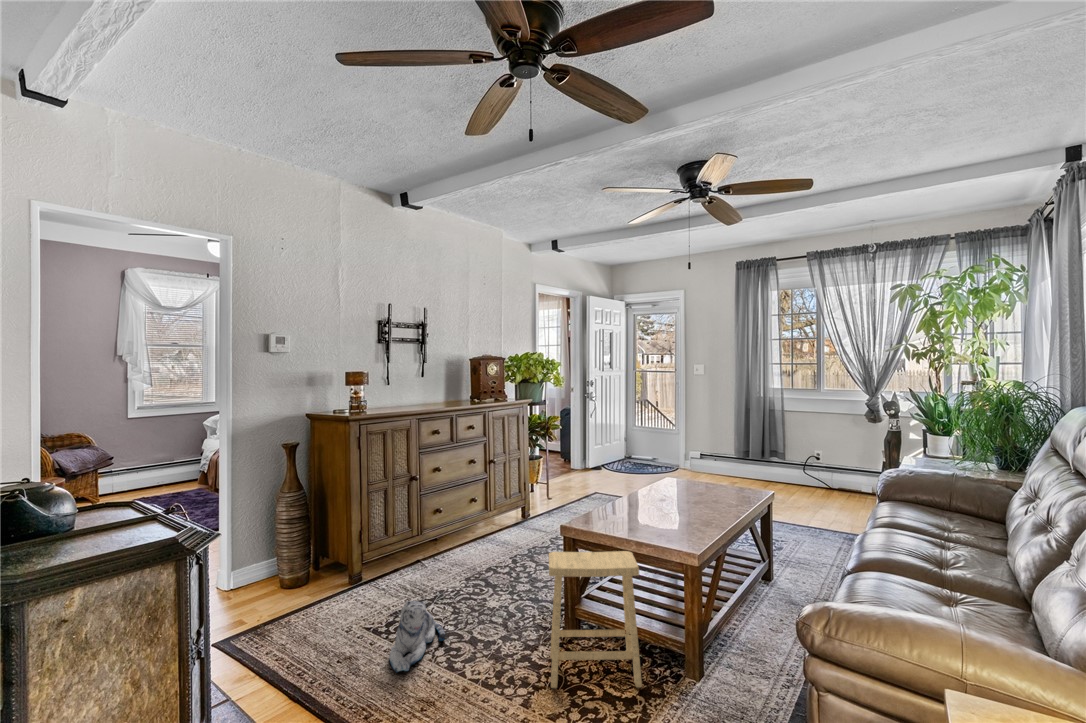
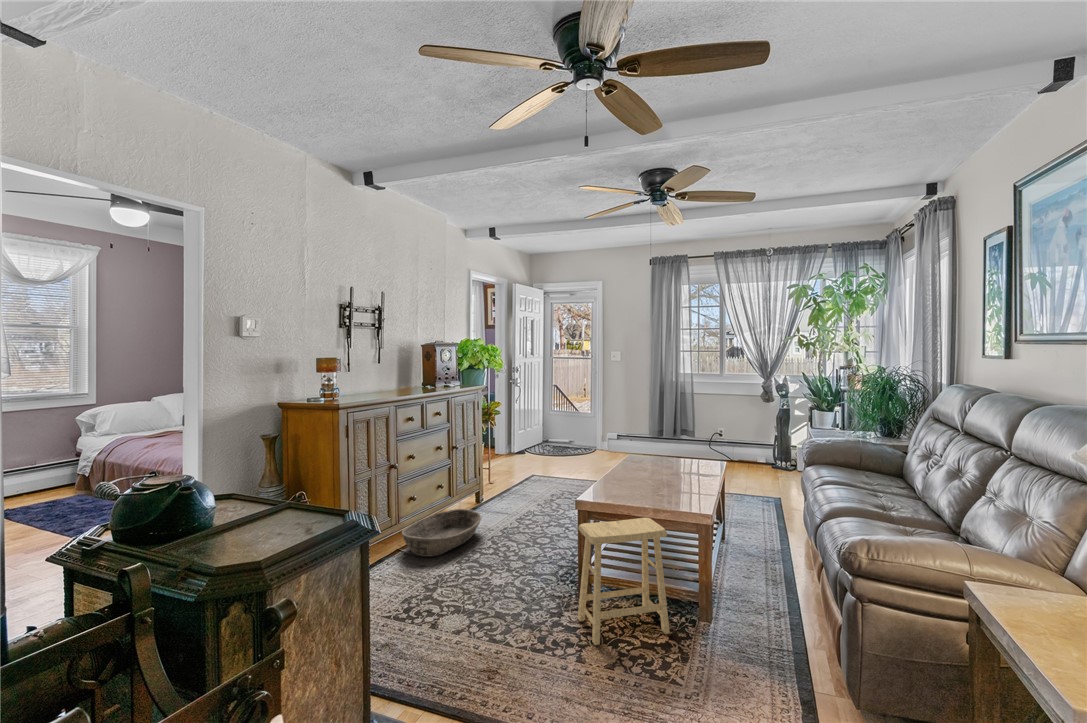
basket: none [419,525,506,571] -> present [402,509,481,557]
plush toy: present [389,601,445,672] -> none [424,583,473,654]

